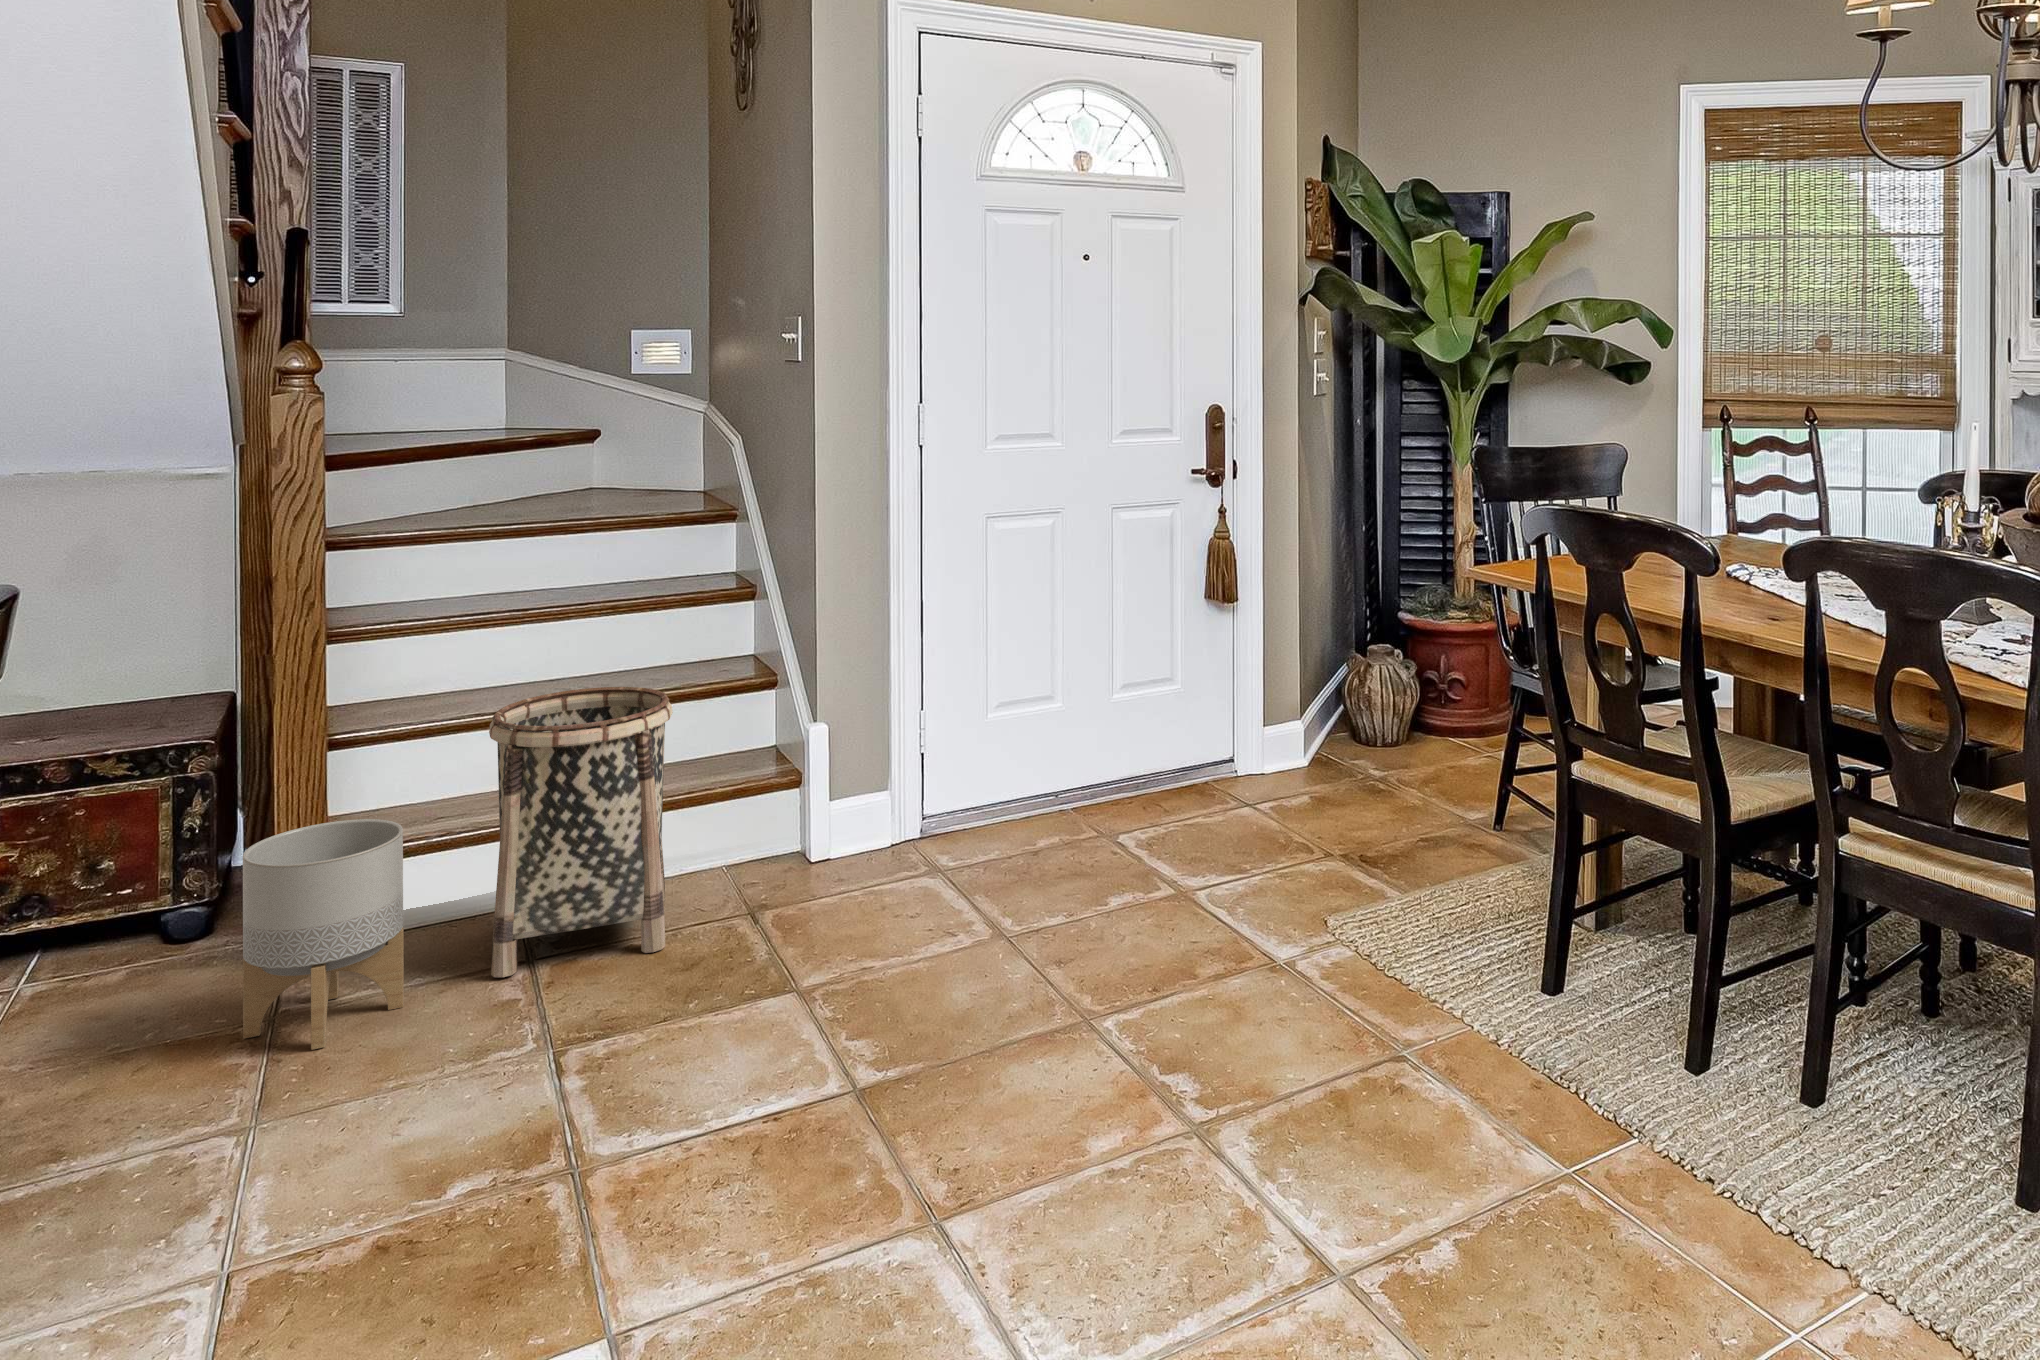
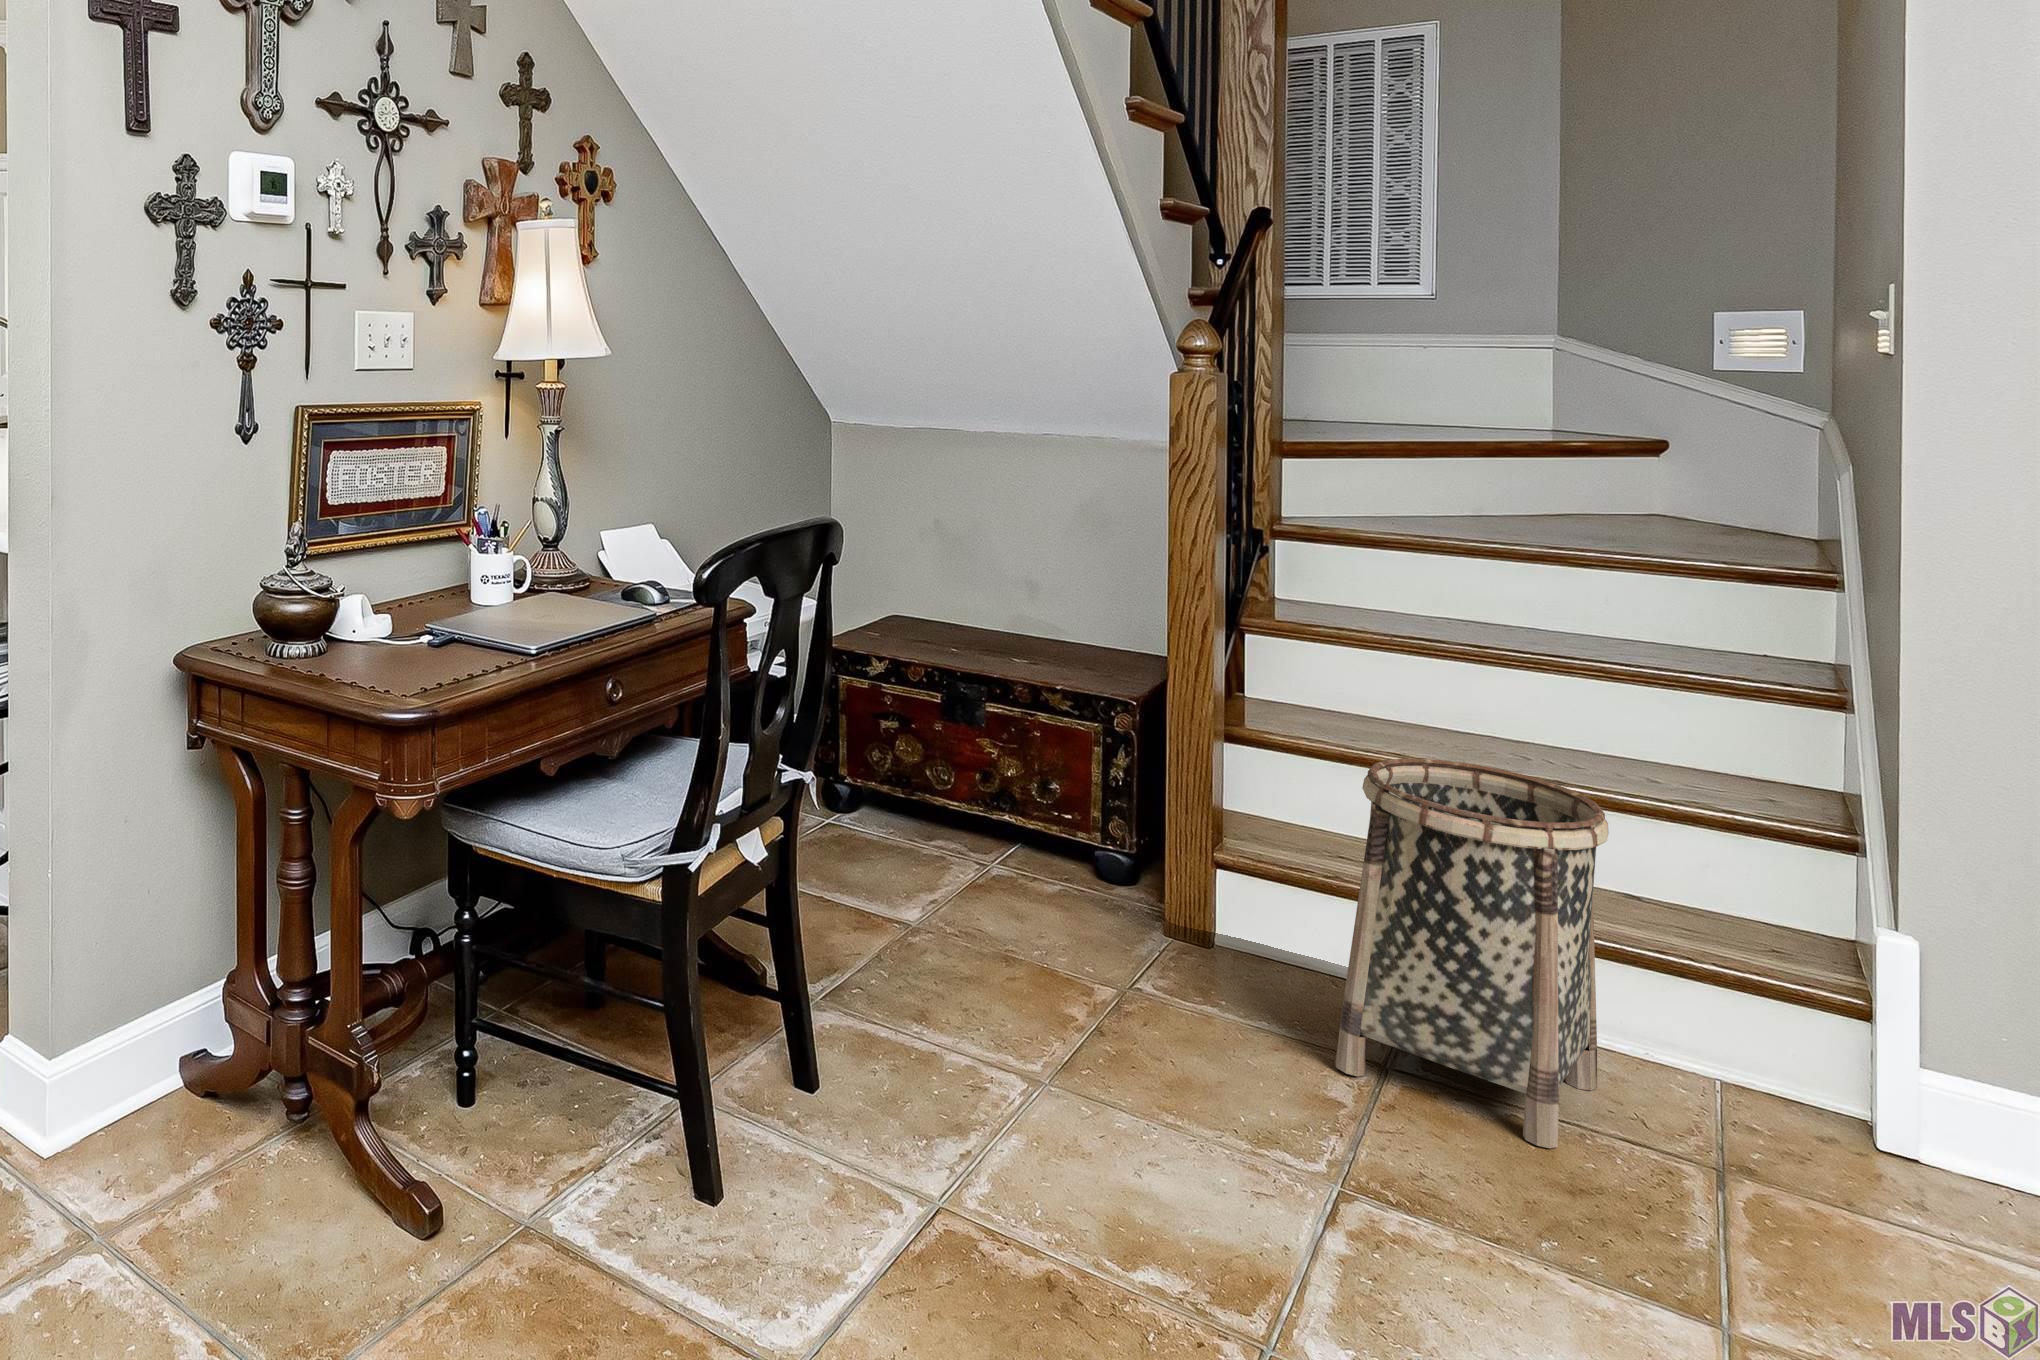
planter: present [243,819,404,1050] -> none [1093,811,1250,1047]

